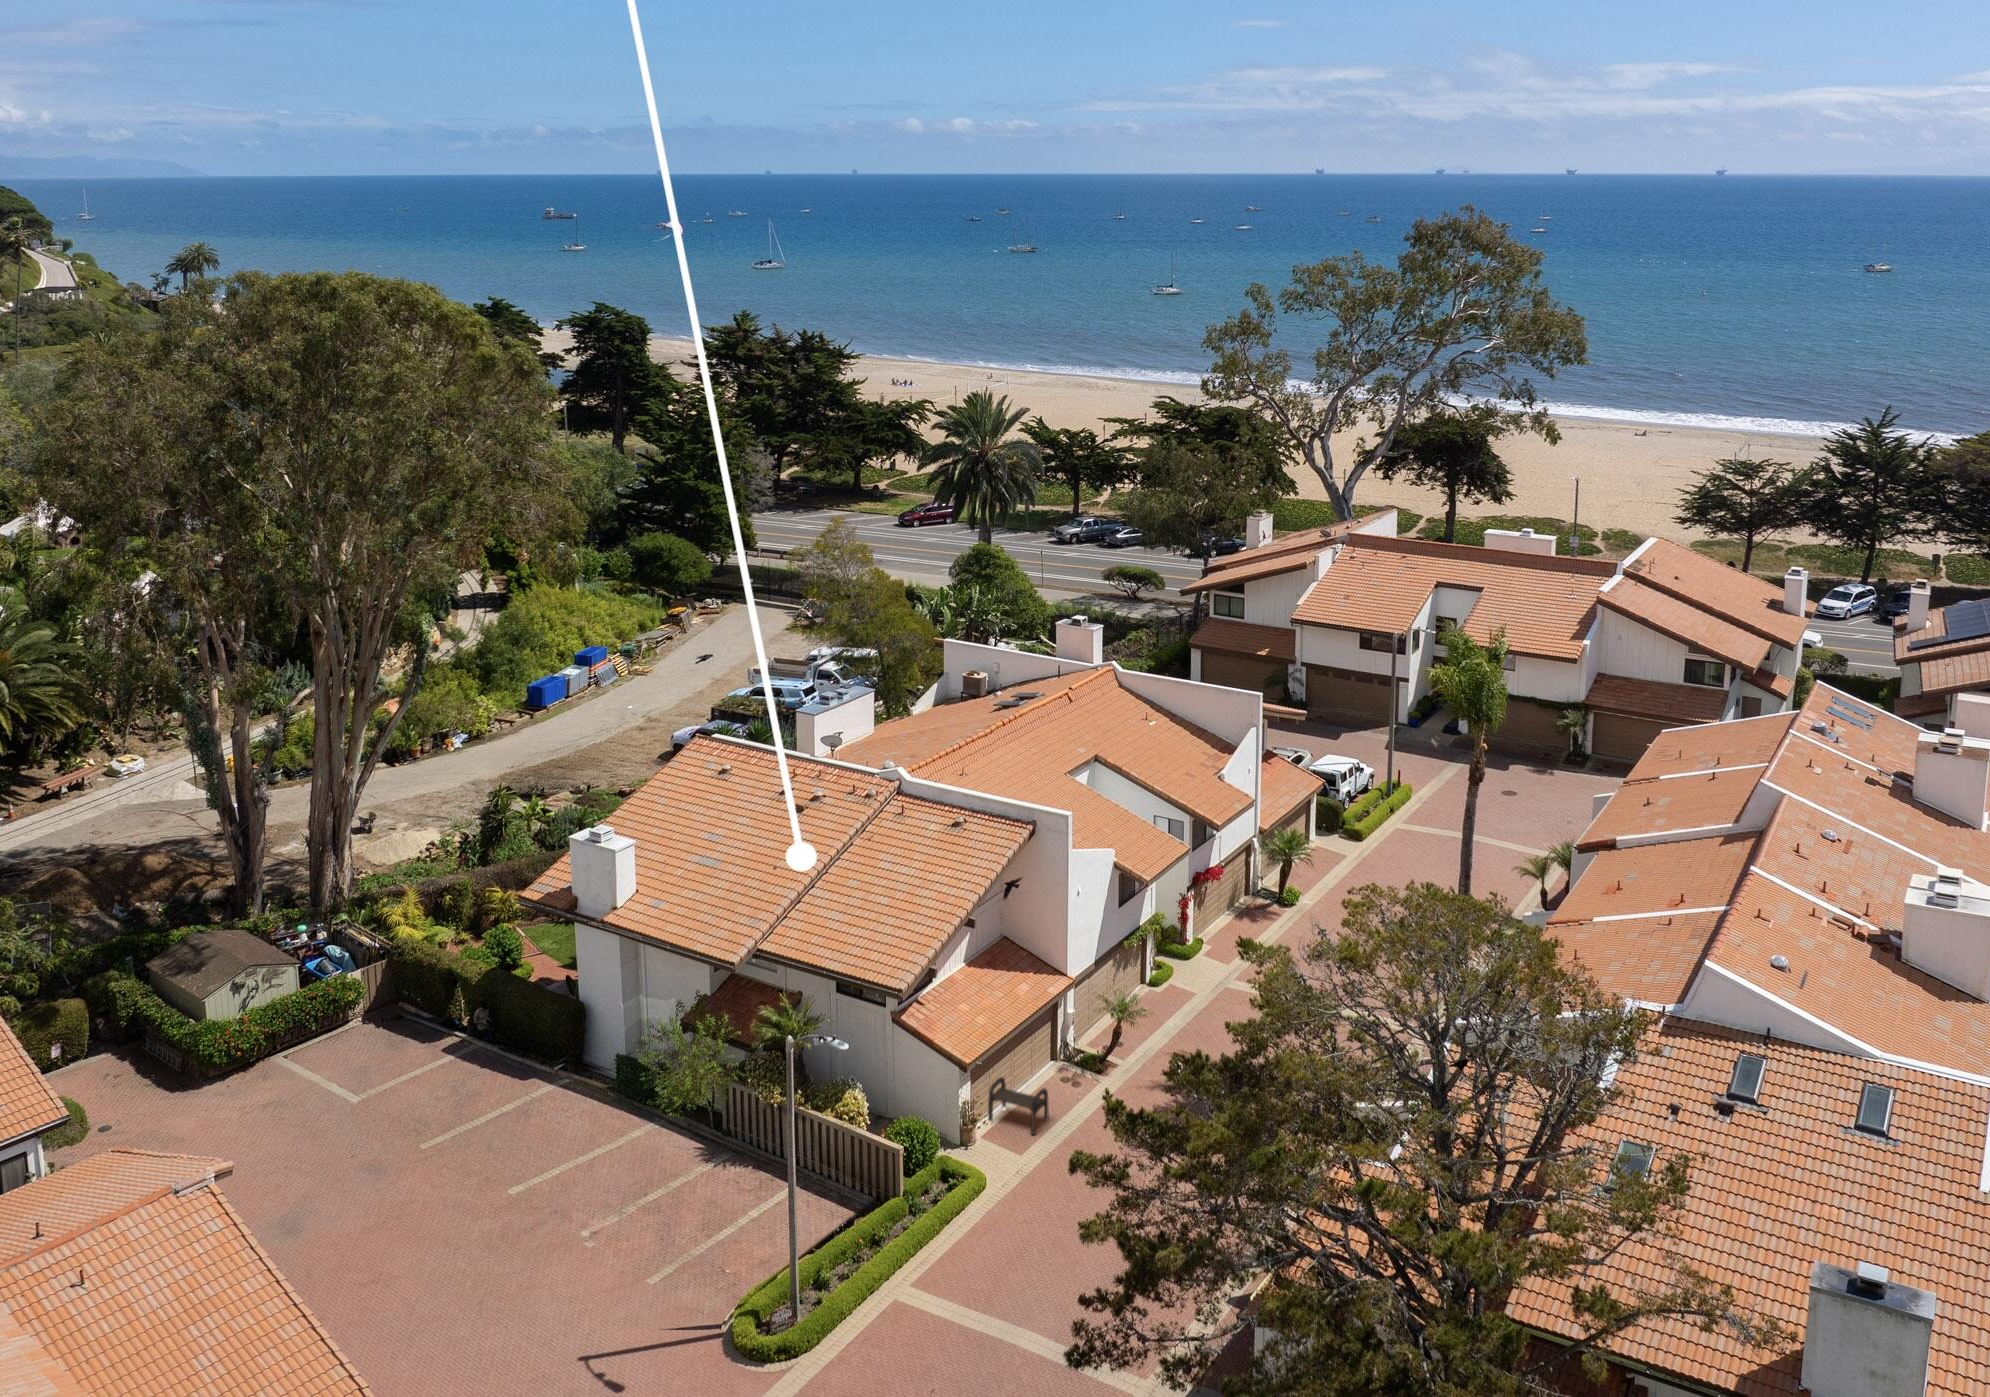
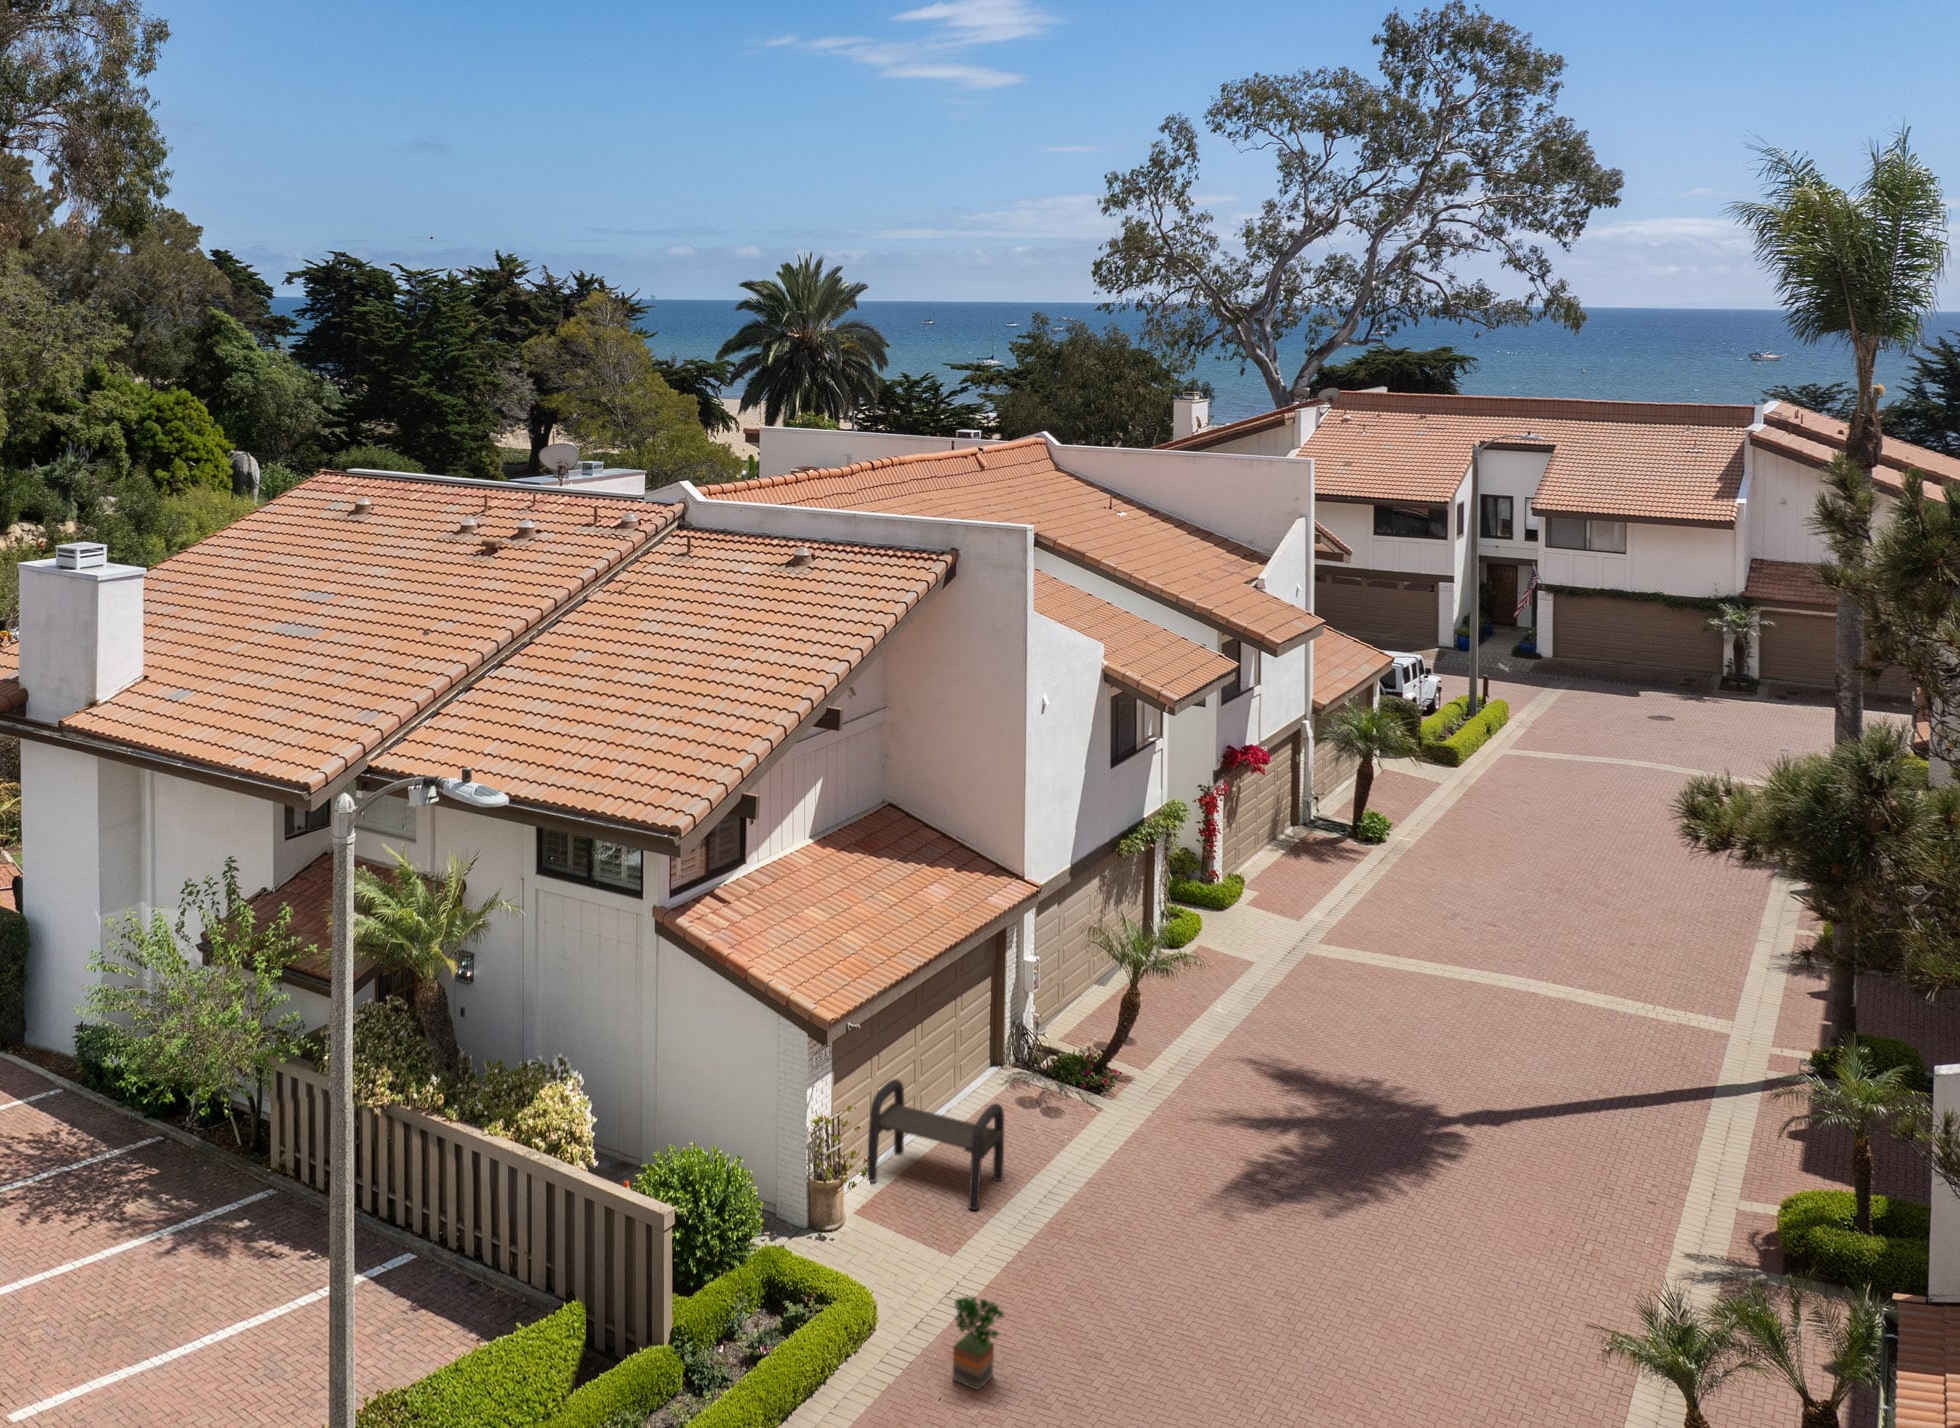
potted tree: none [1013,1174,1034,1211] -> present [952,1295,1004,1390]

